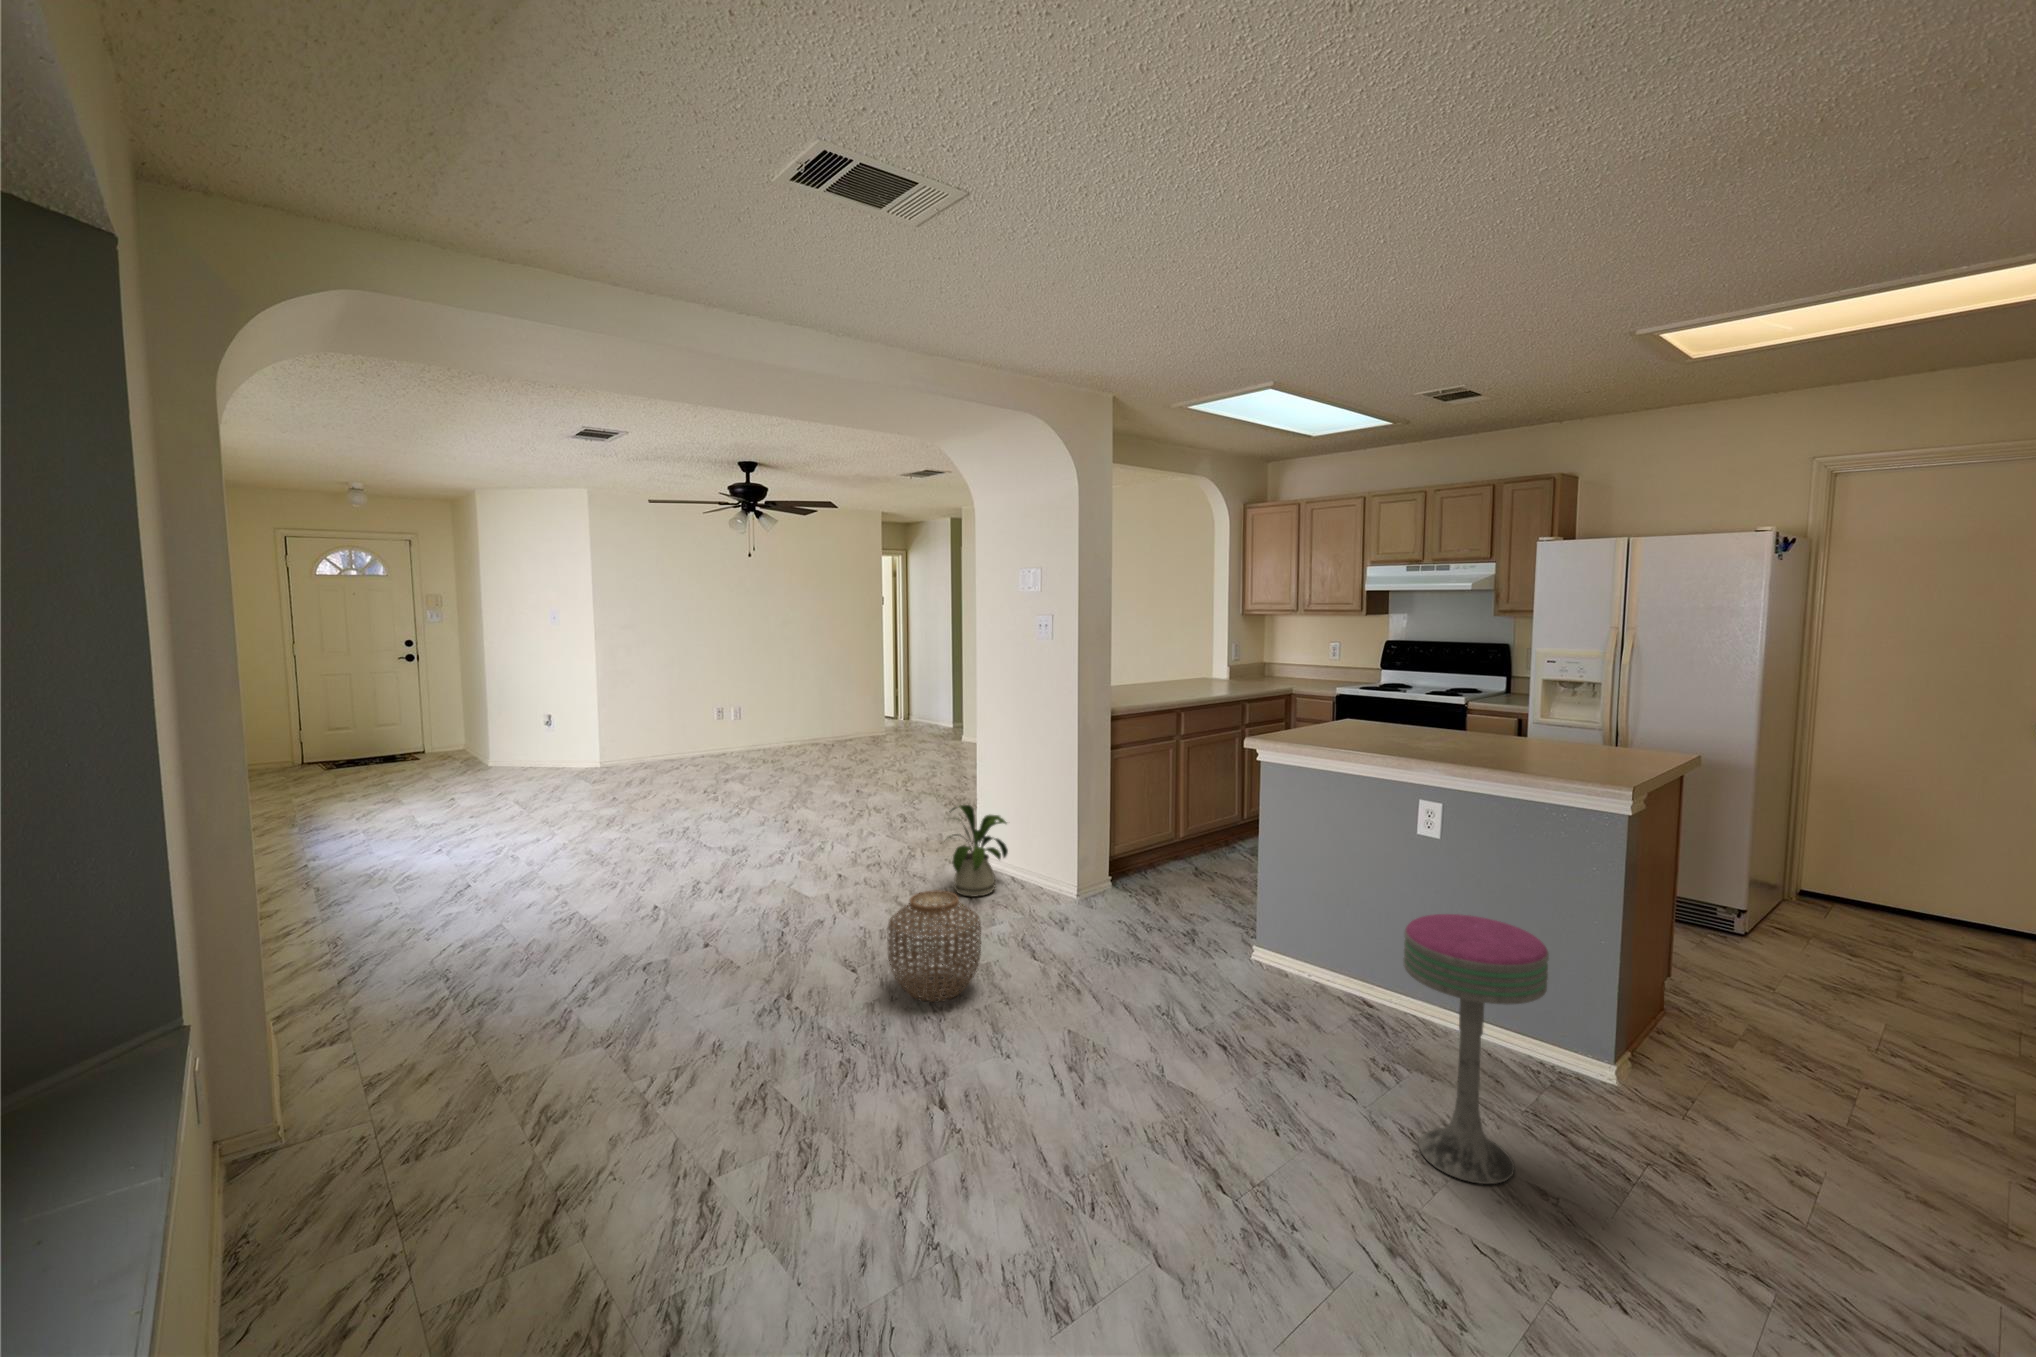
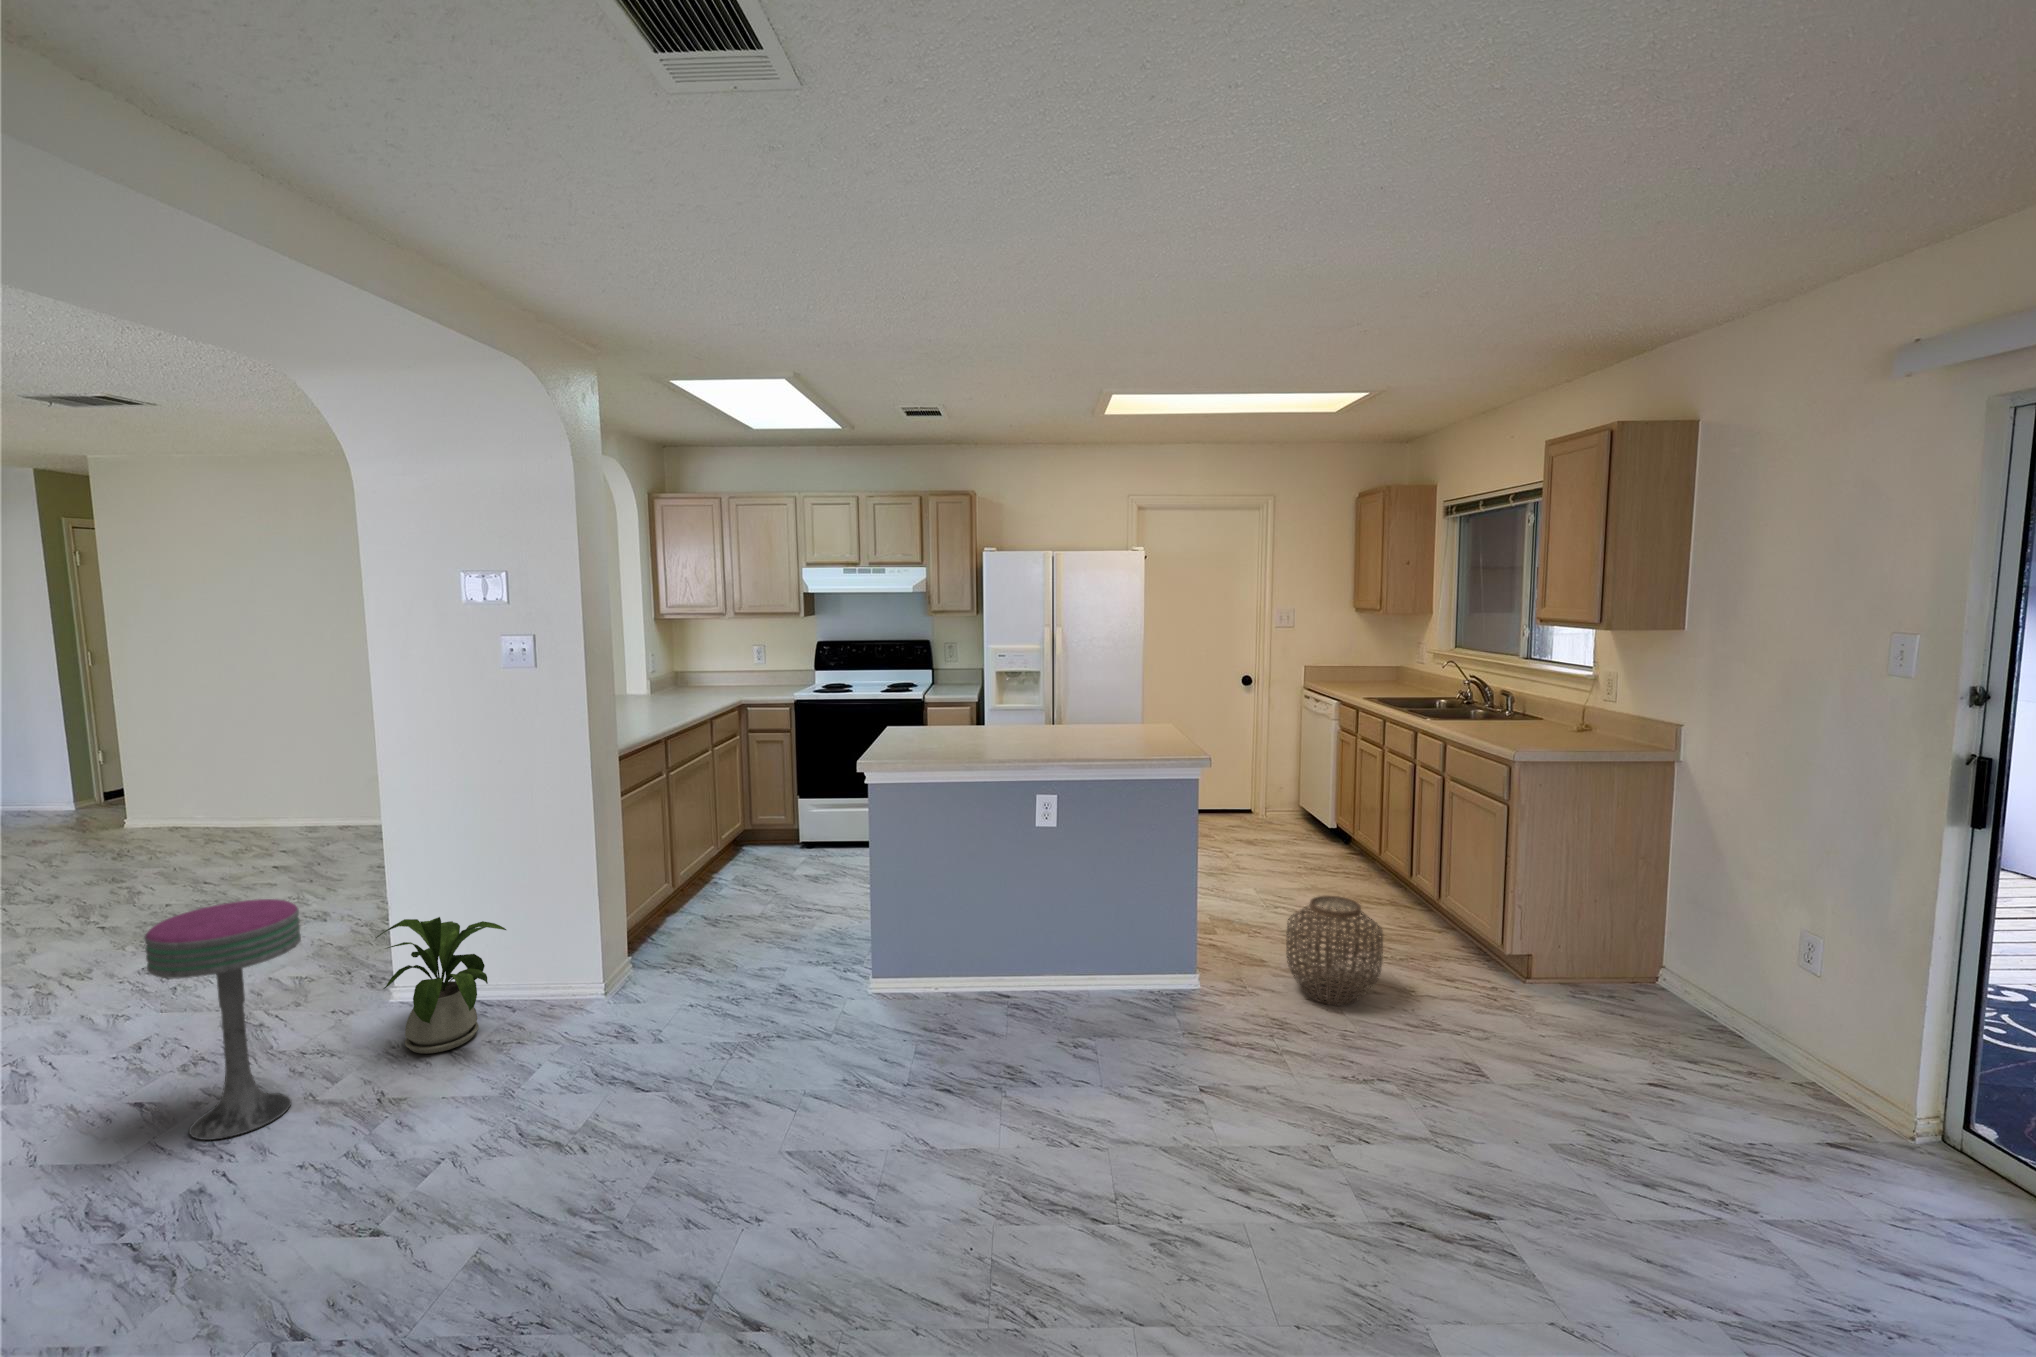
woven basket: present [888,890,981,1002] -> present [1286,896,1383,1005]
bar stool: present [1403,914,1549,1184] -> present [144,899,301,1140]

